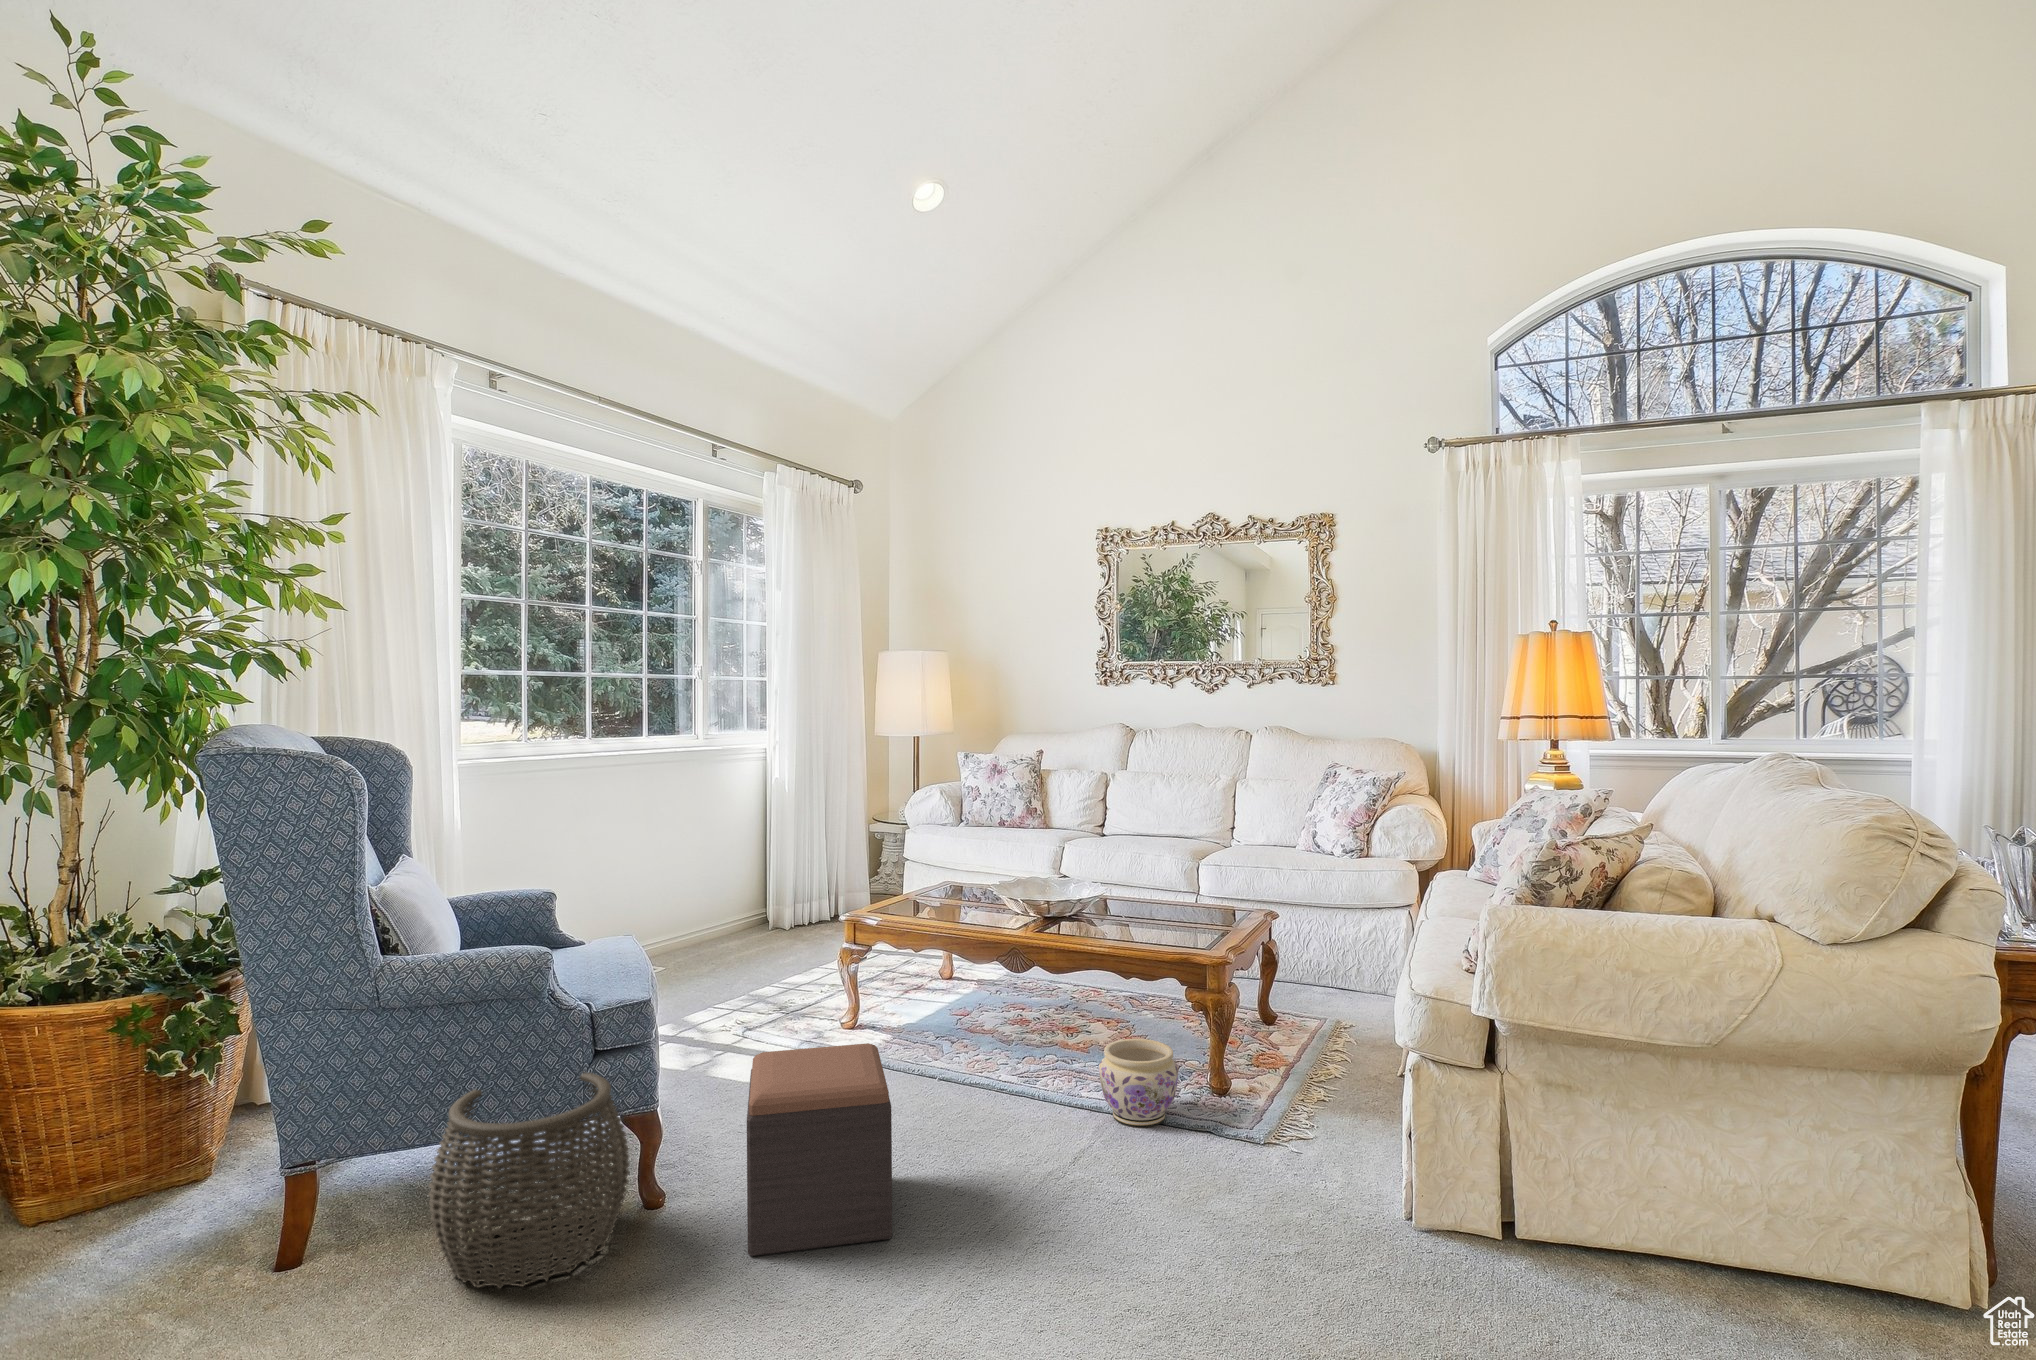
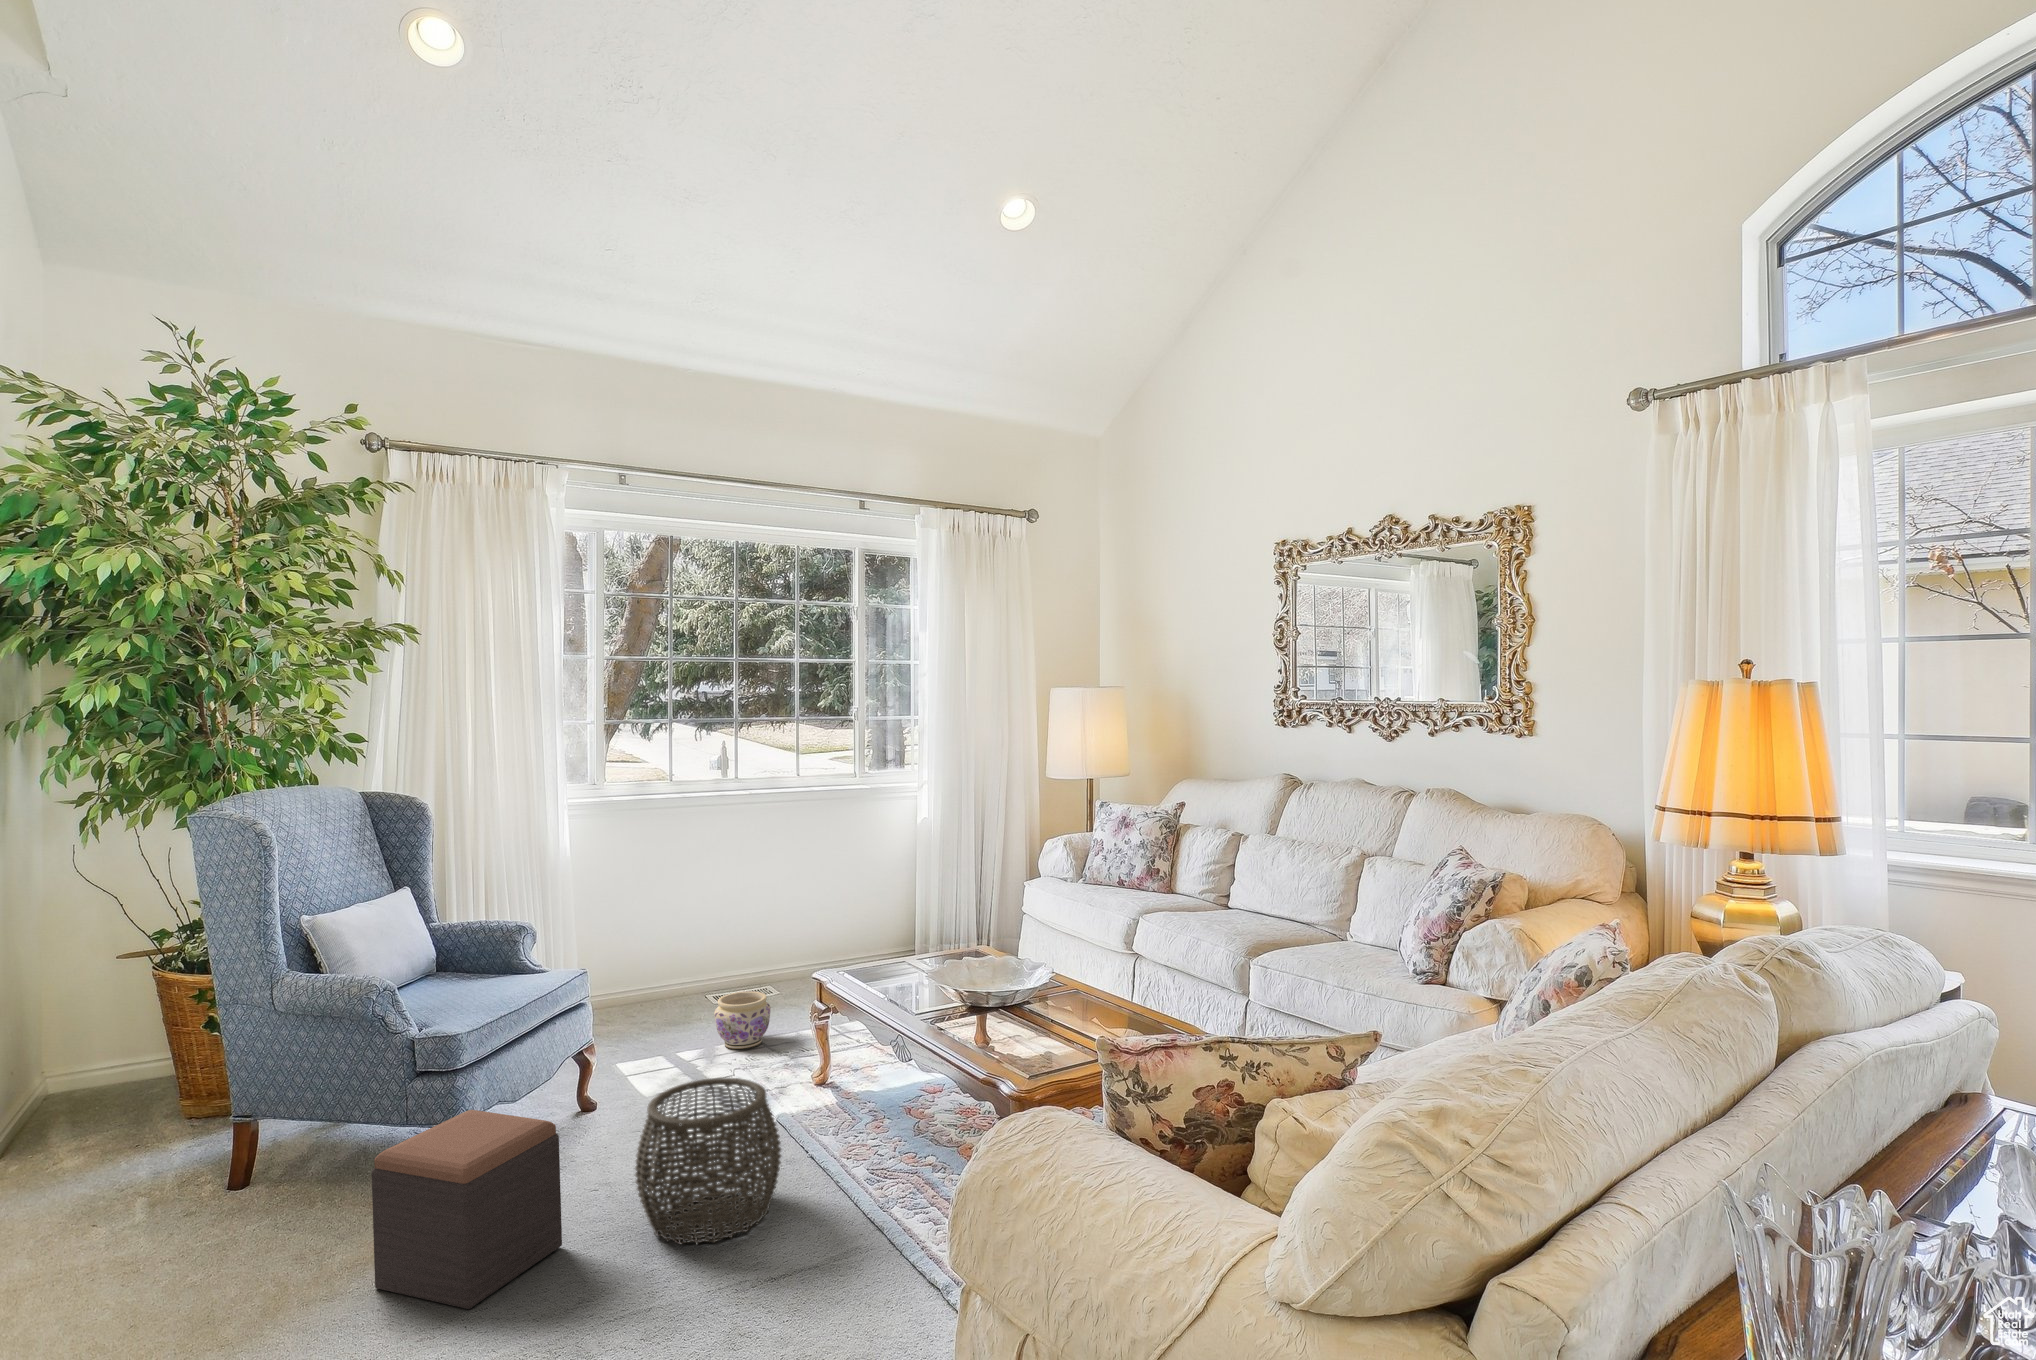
planter: present [1099,1039,1179,1127] -> present [714,991,771,1050]
woven basket: present [429,1071,630,1289] -> present [635,1078,781,1244]

